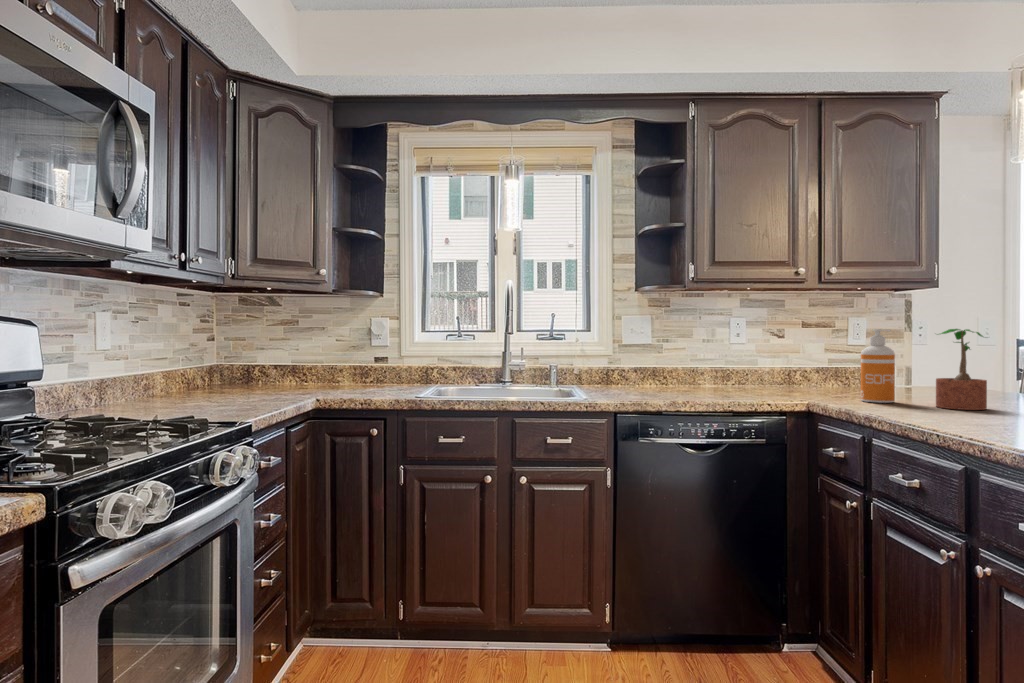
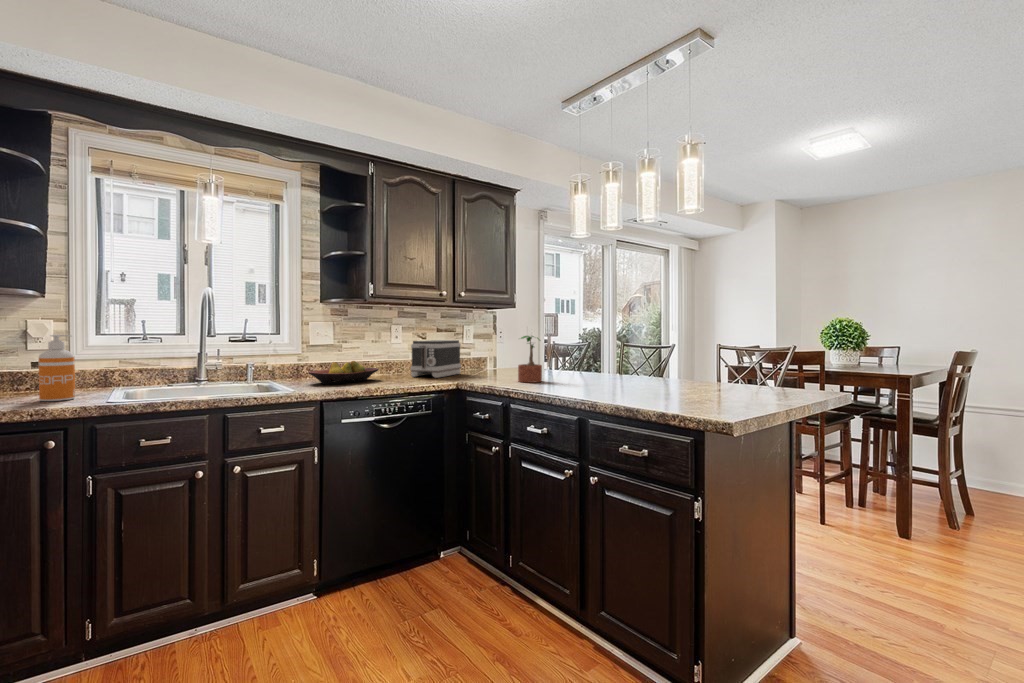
soap dispenser: present [861,329,895,403] -> present [39,335,75,401]
toaster: none [752,339,837,394] -> present [411,340,461,378]
fruit bowl: none [612,365,704,393] -> present [309,361,379,384]

